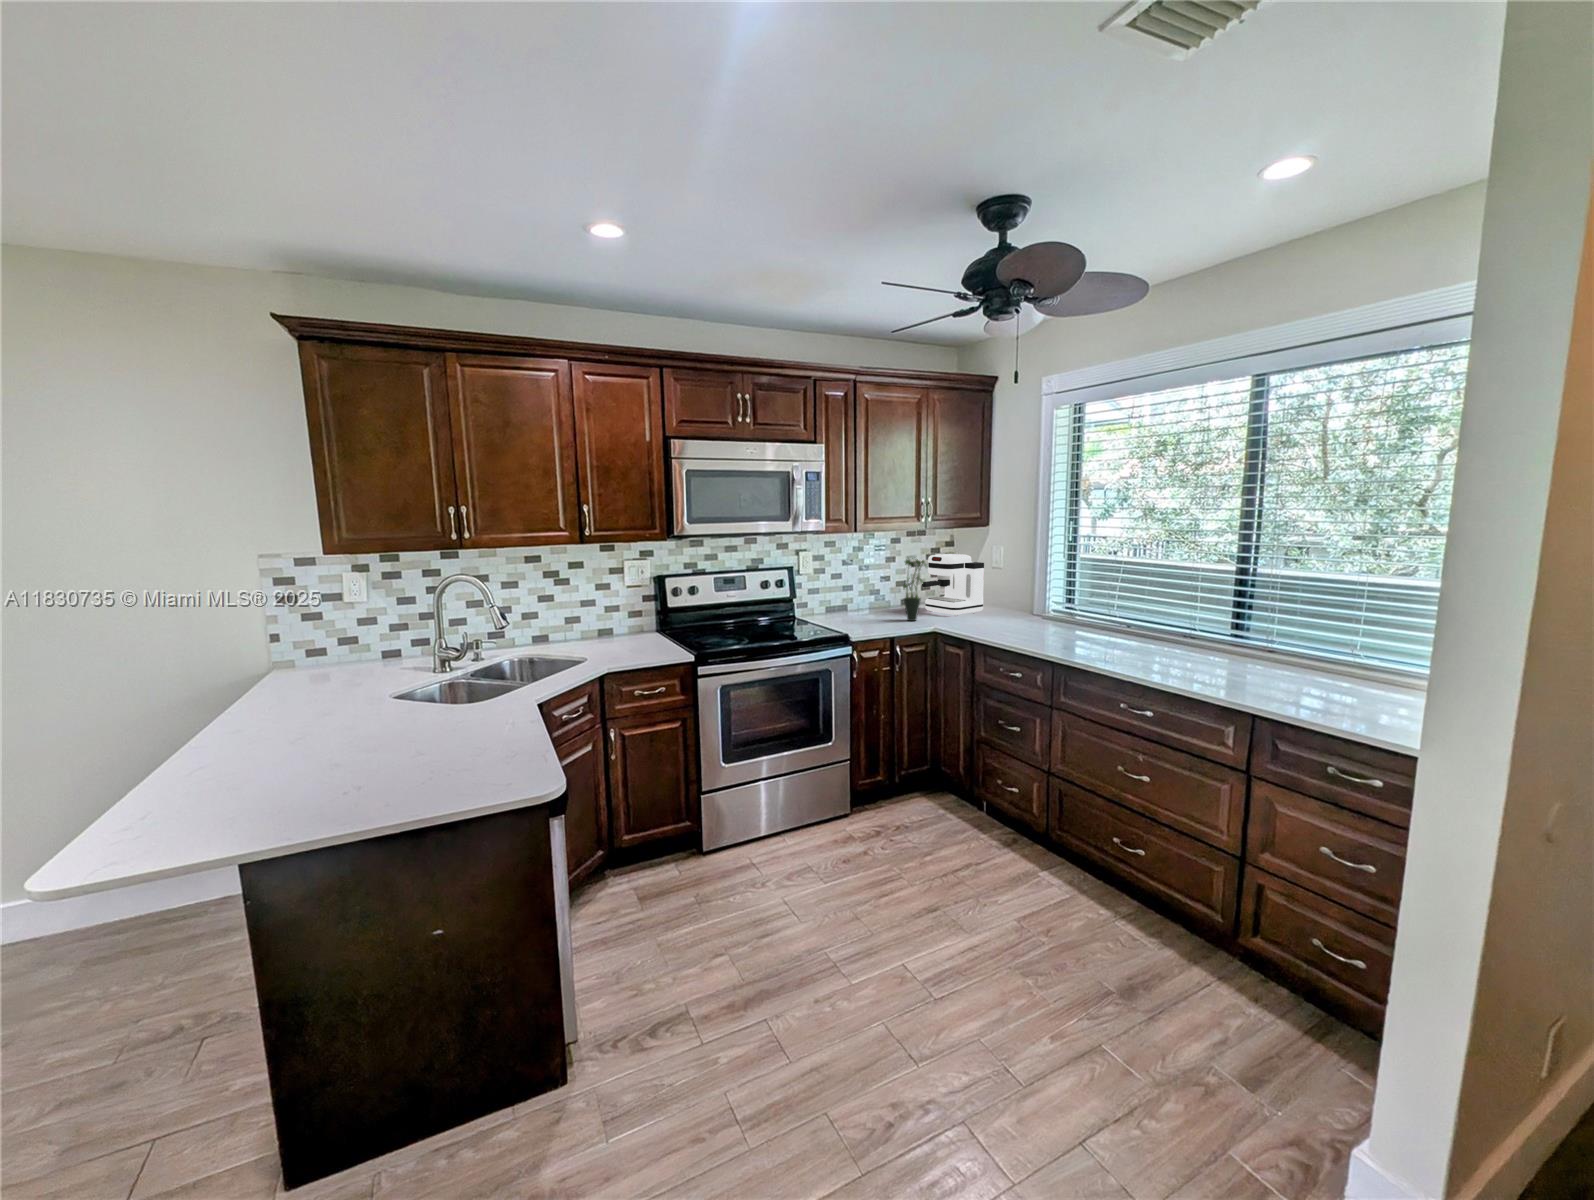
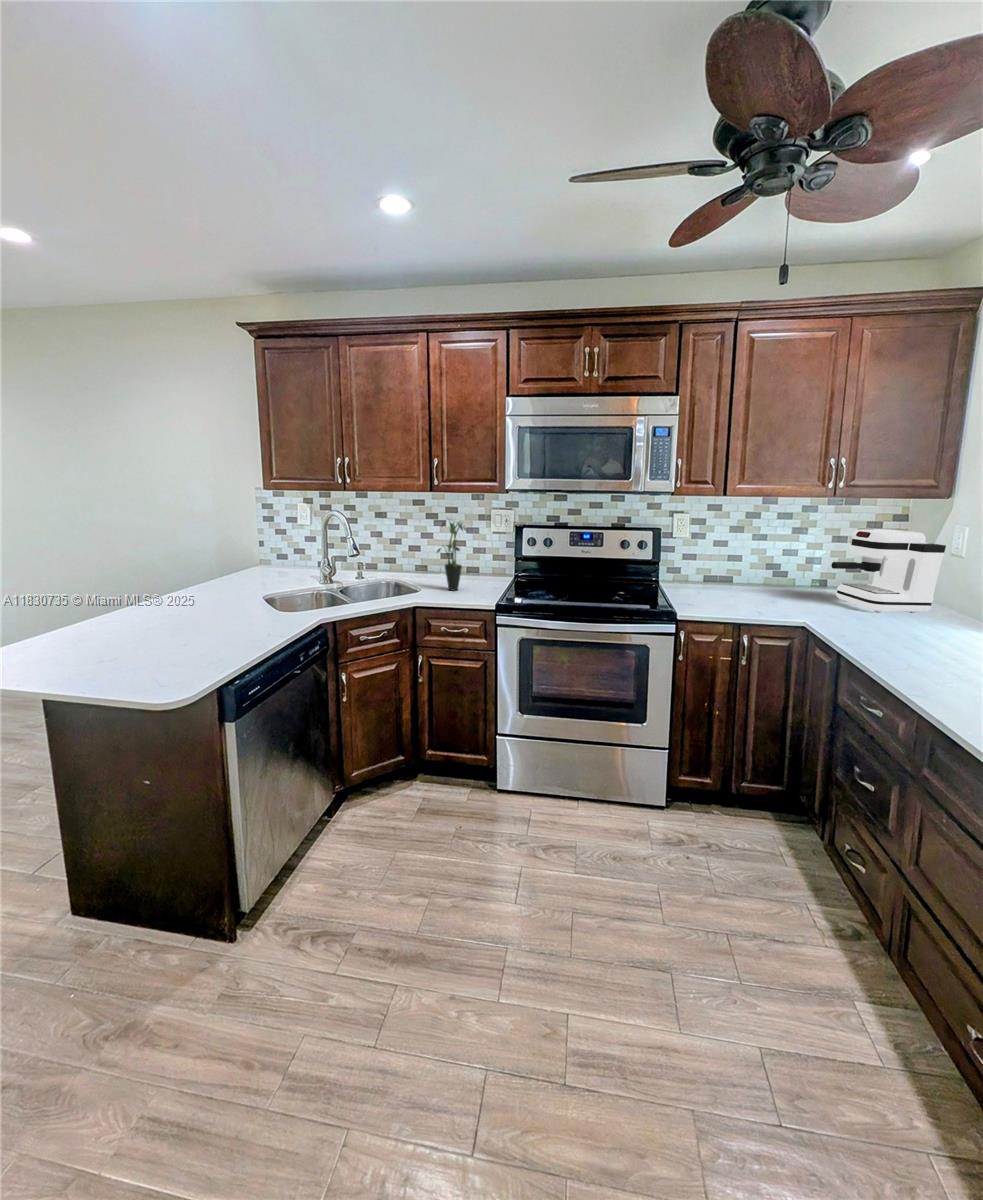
potted plant: present [903,559,928,621] -> present [437,519,467,591]

